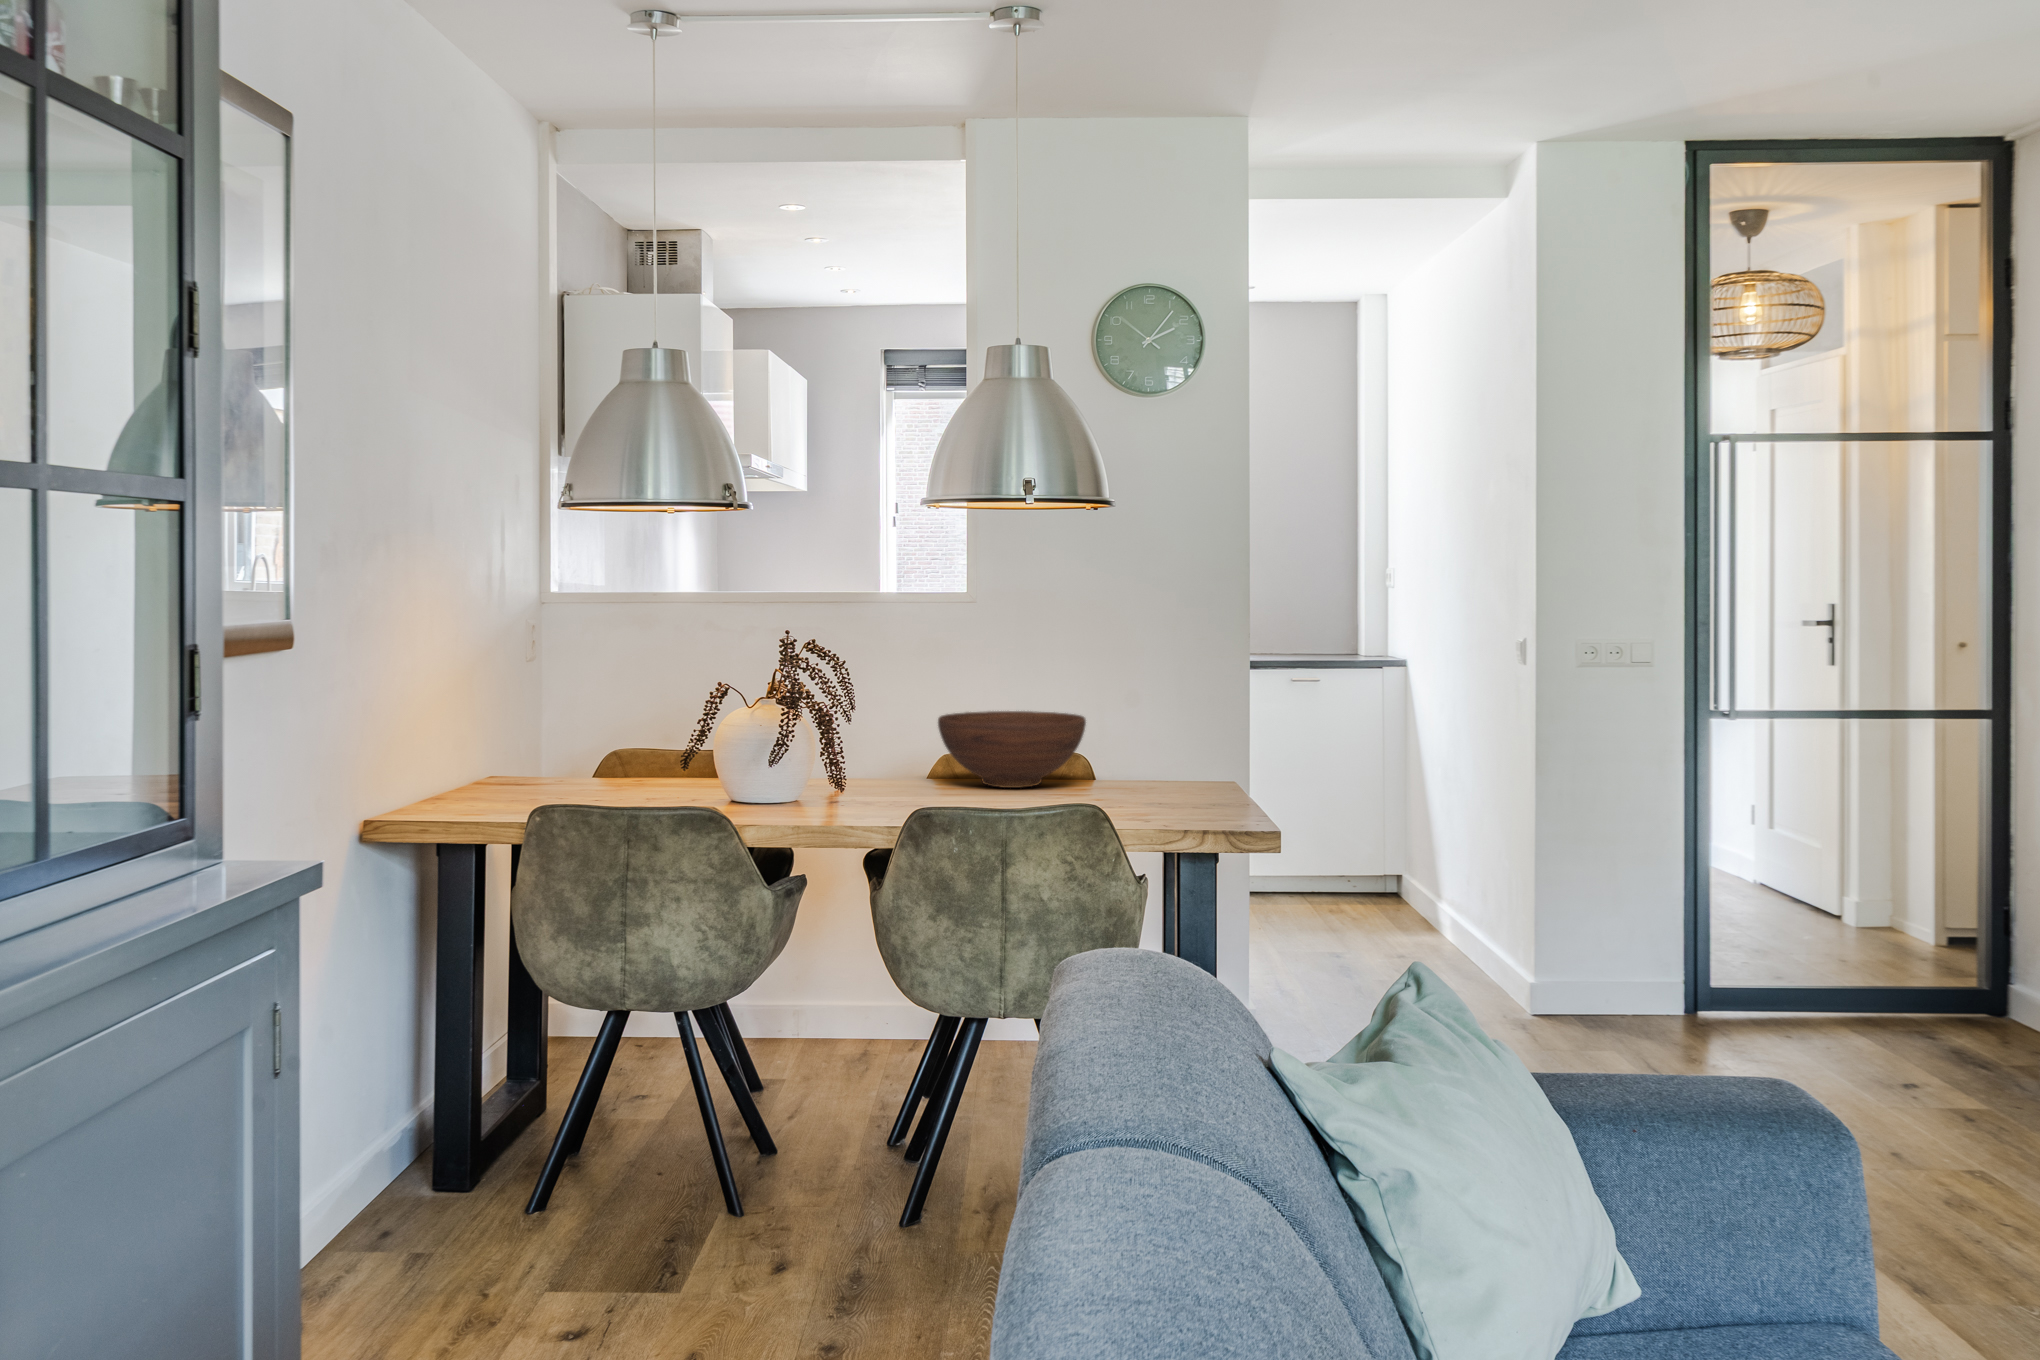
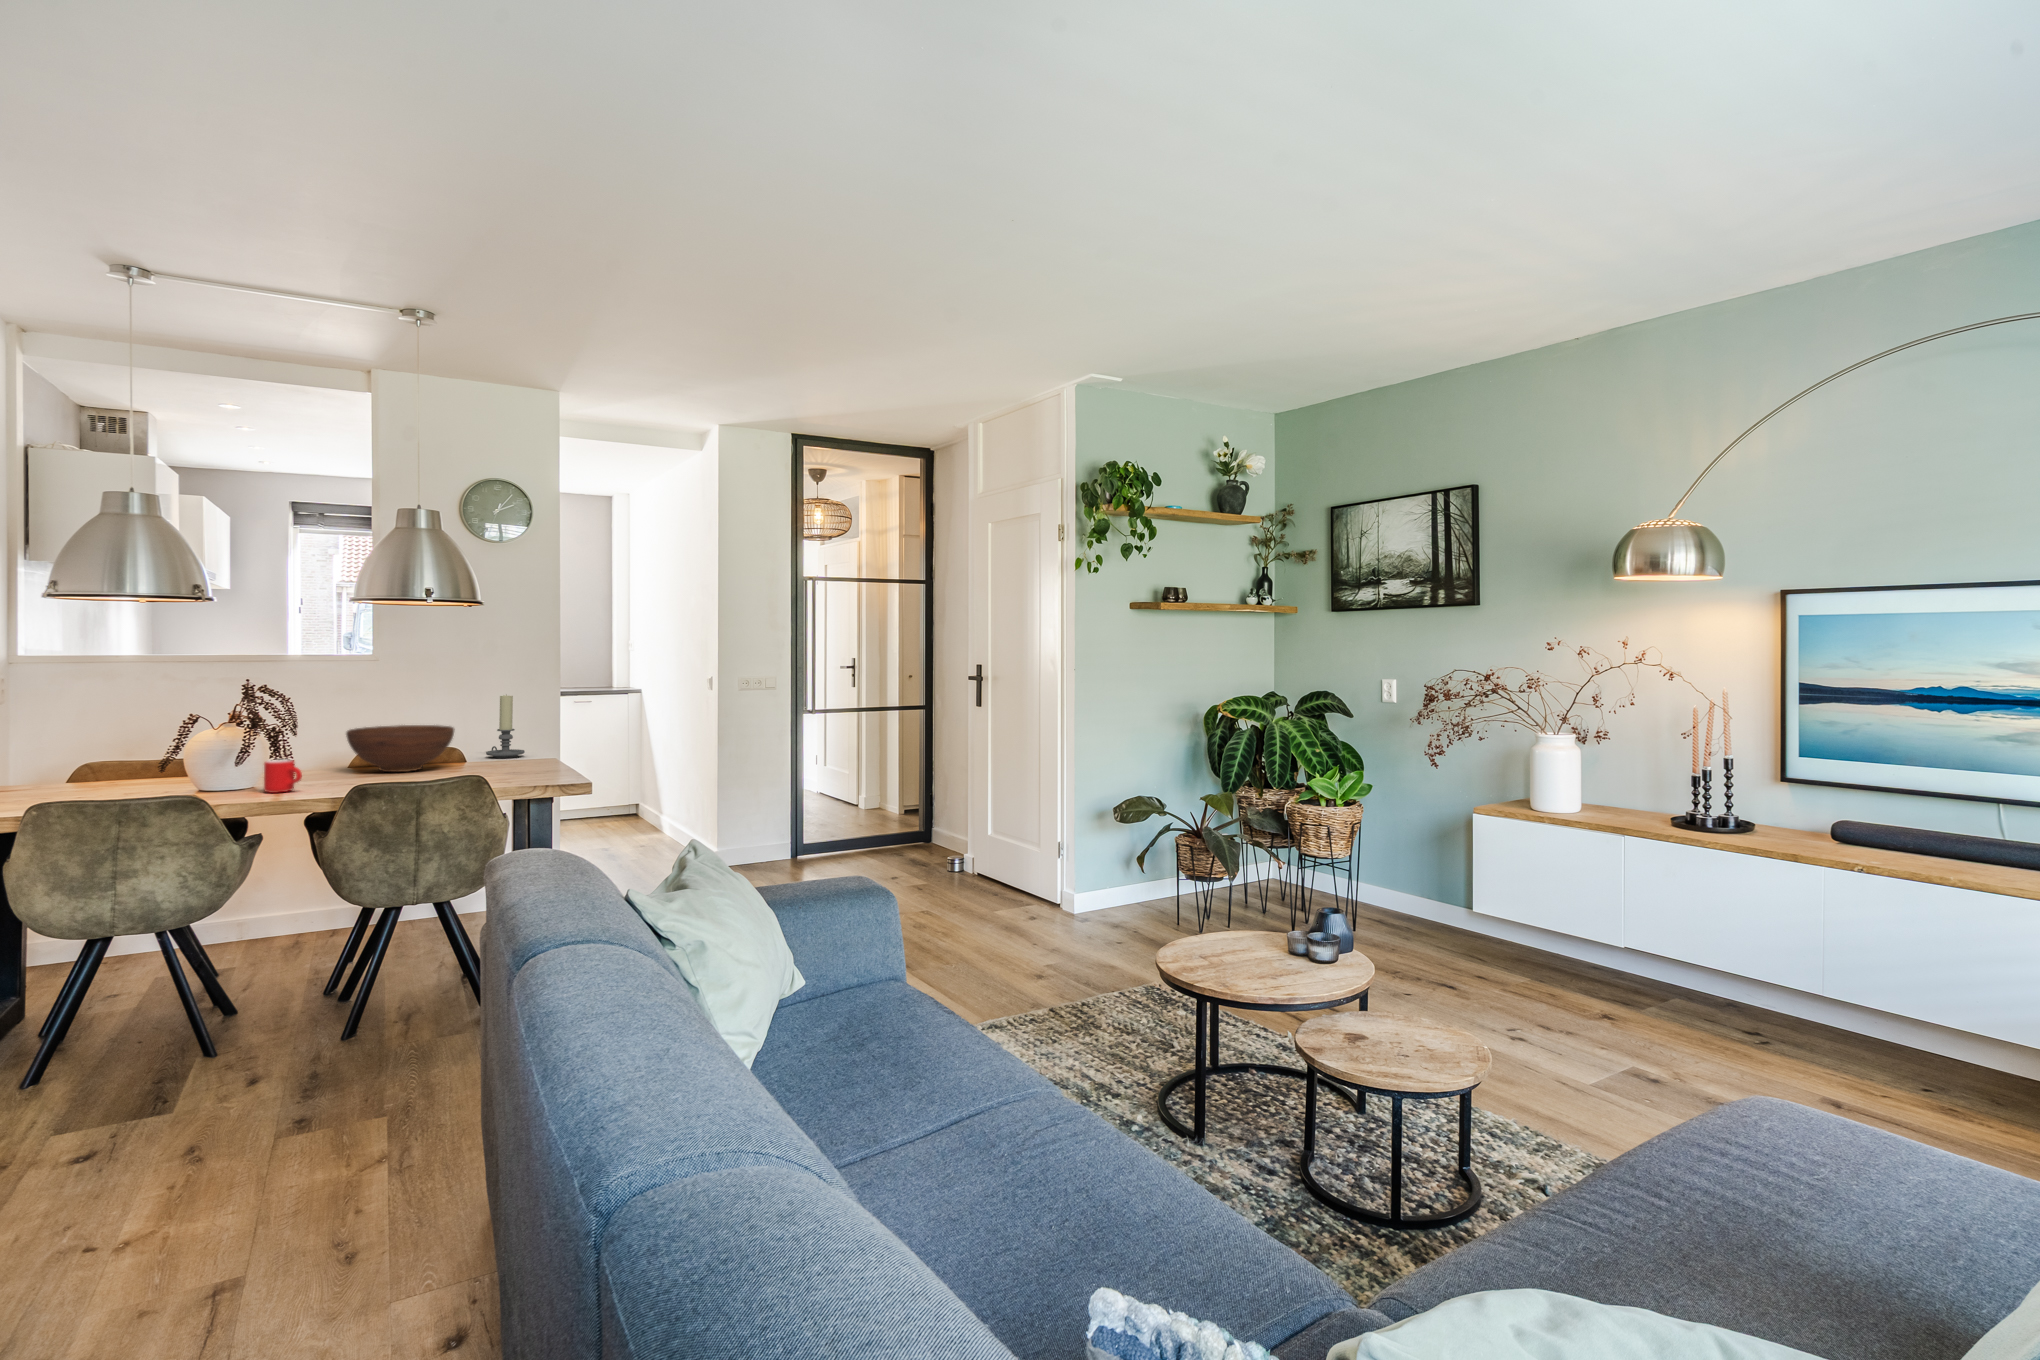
candle holder: none [1144,665,1201,774] -> present [486,695,525,758]
mug: none [809,758,854,810] -> present [264,759,302,793]

